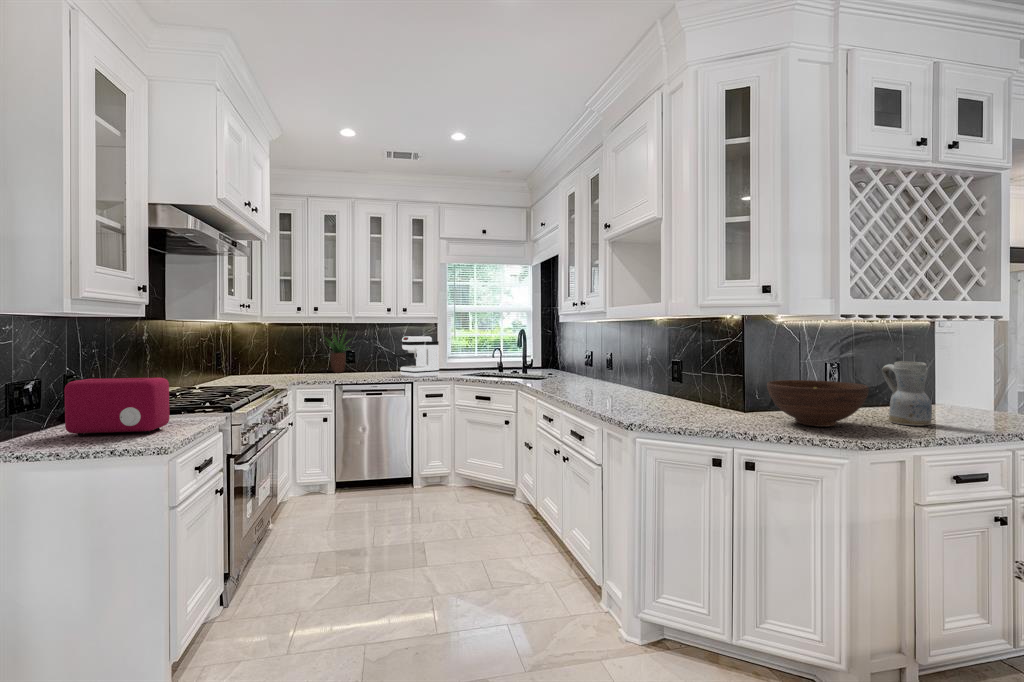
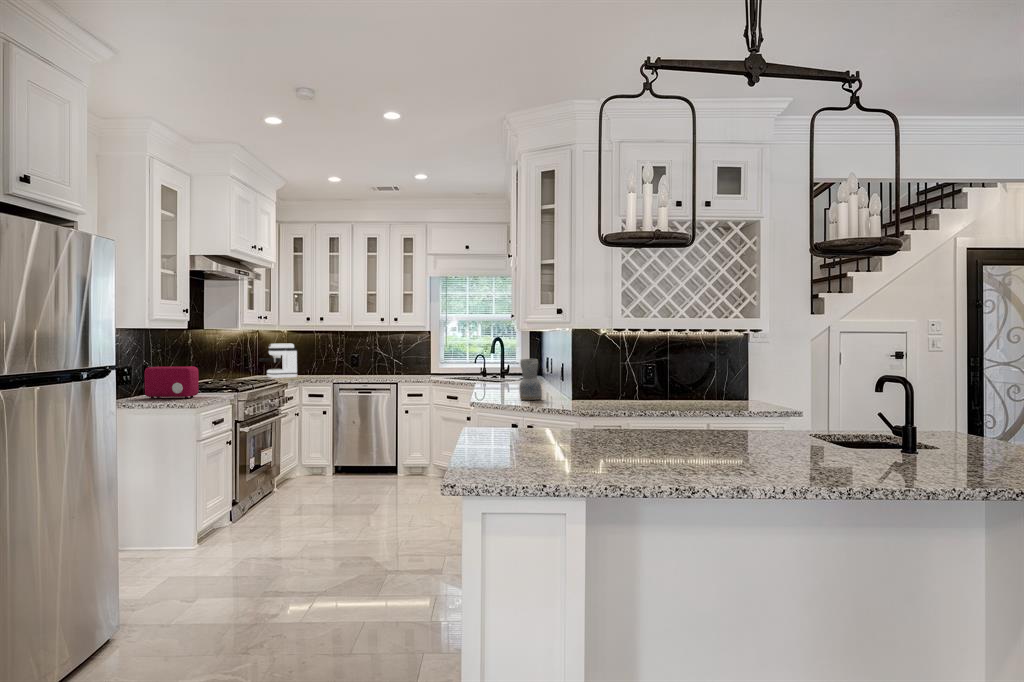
potted plant: present [325,332,350,373] -> none [327,336,360,374]
coffee maker: present [394,336,439,377] -> present [259,344,297,378]
ceramic pitcher: present [882,361,932,426] -> present [519,359,542,400]
fruit bowl: present [767,380,869,427] -> none [560,373,619,402]

